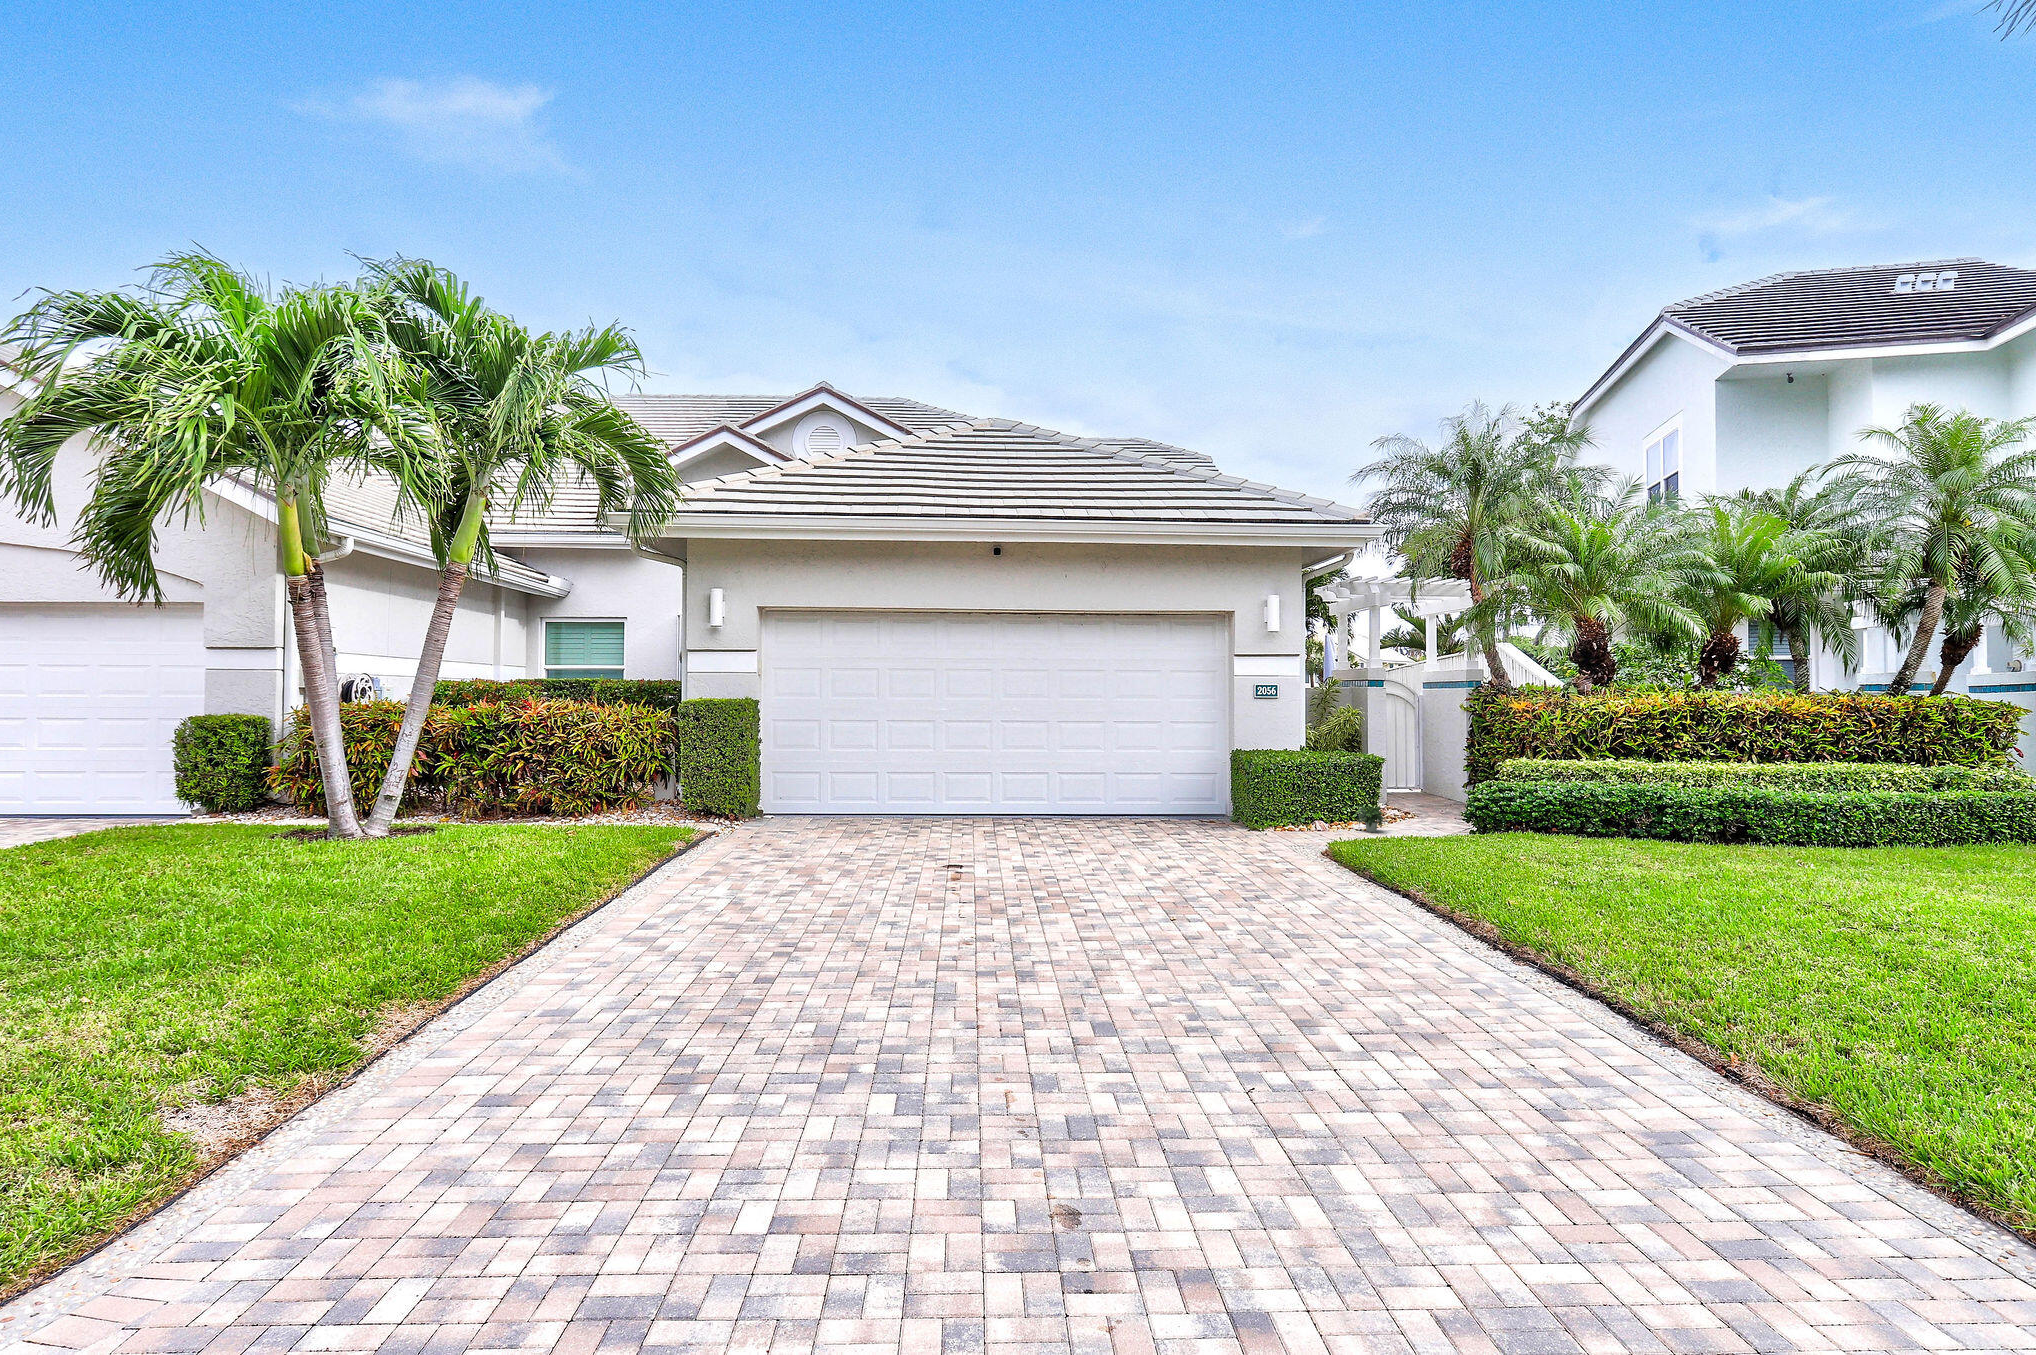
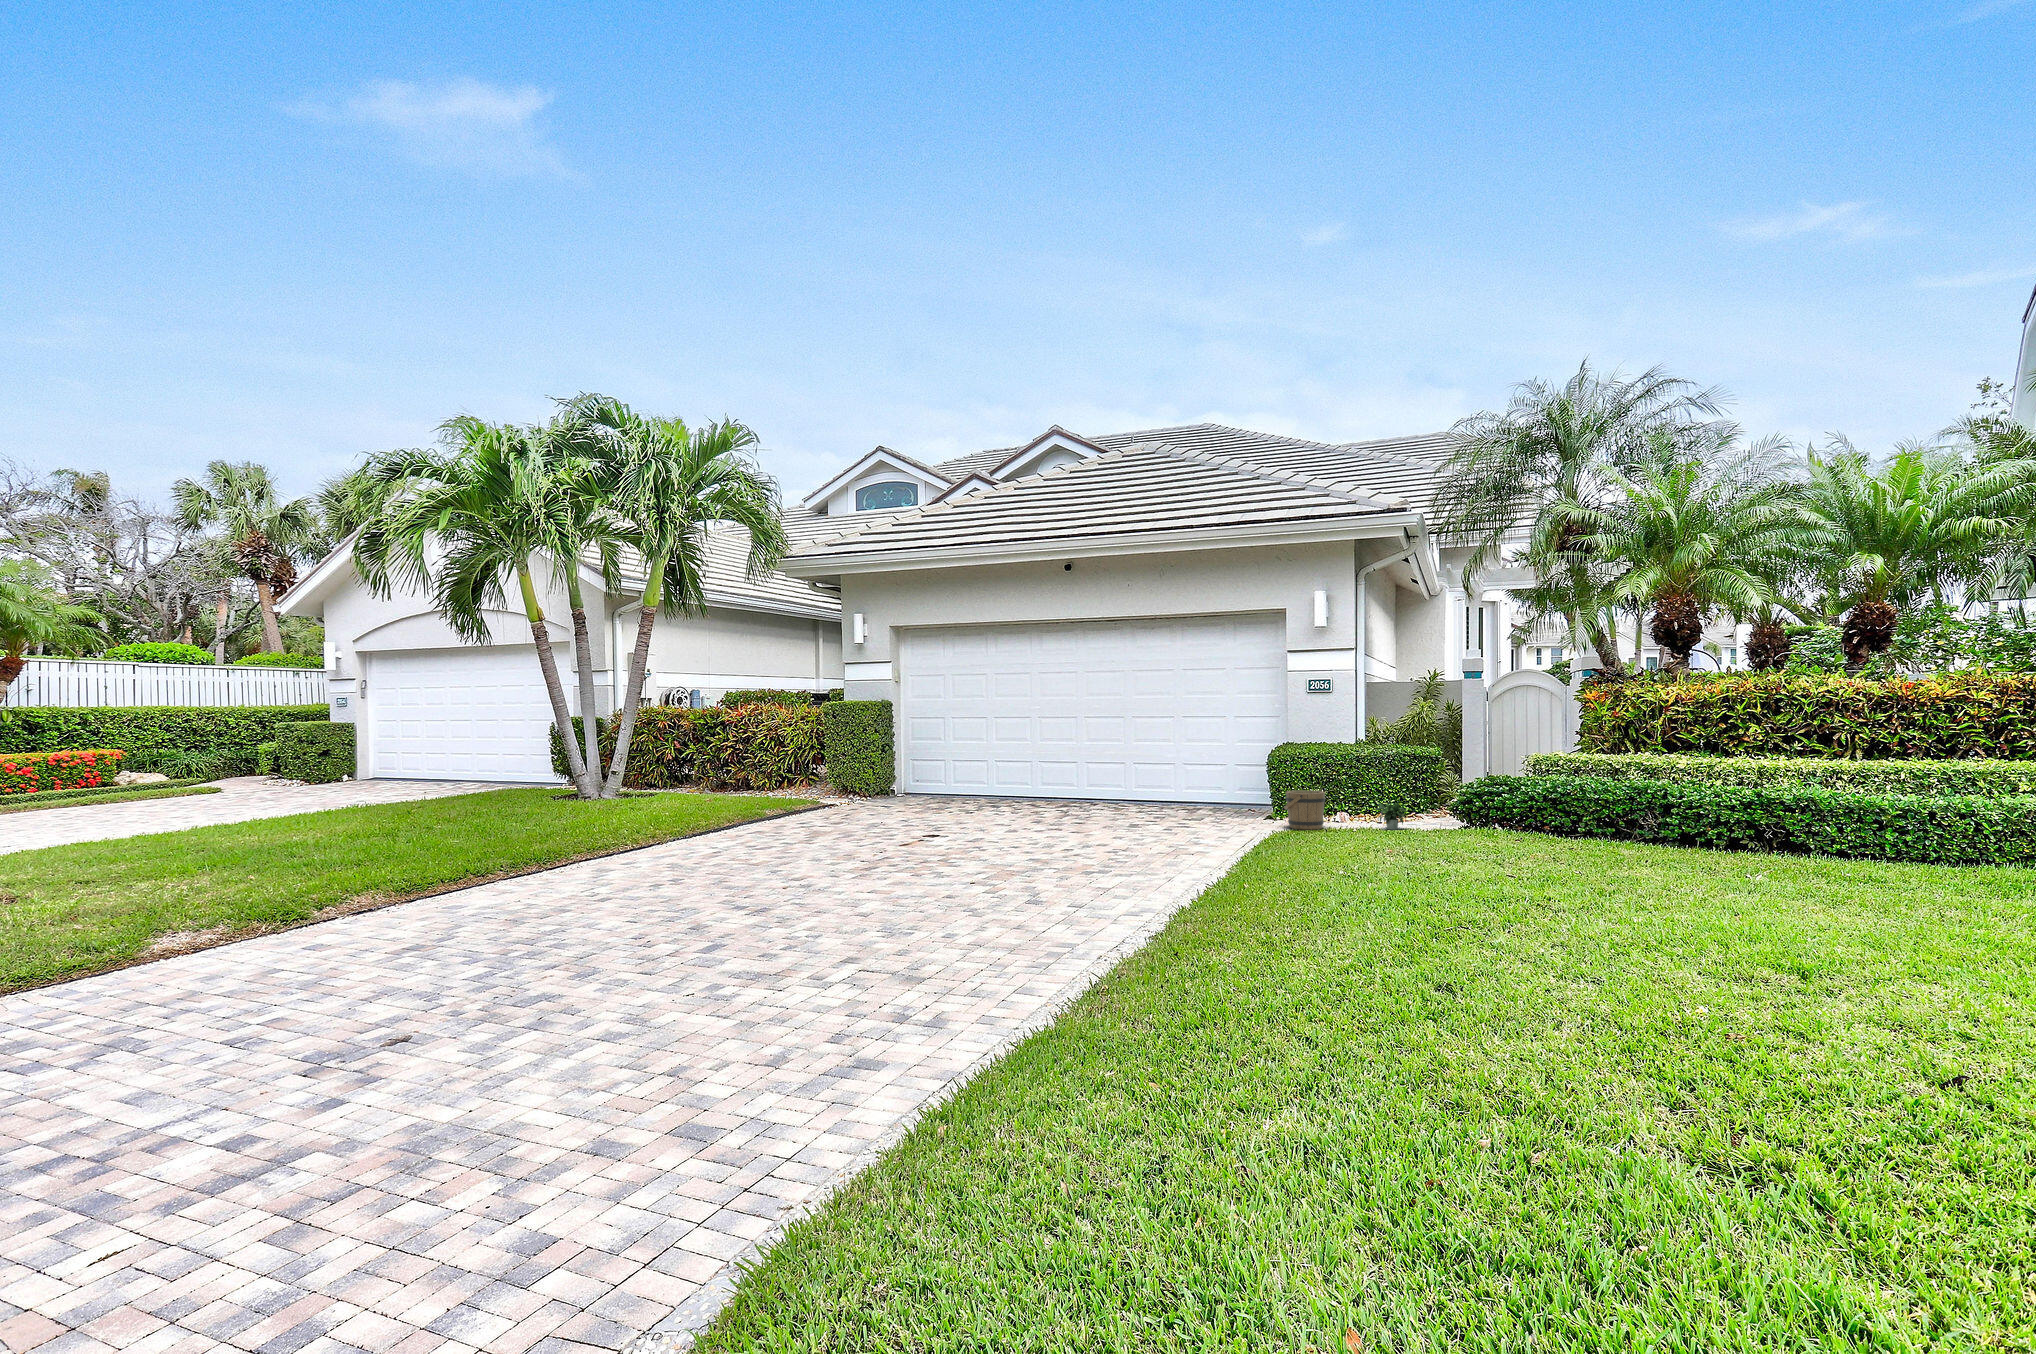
bucket: none [1276,796,1318,836] -> present [1284,790,1325,830]

